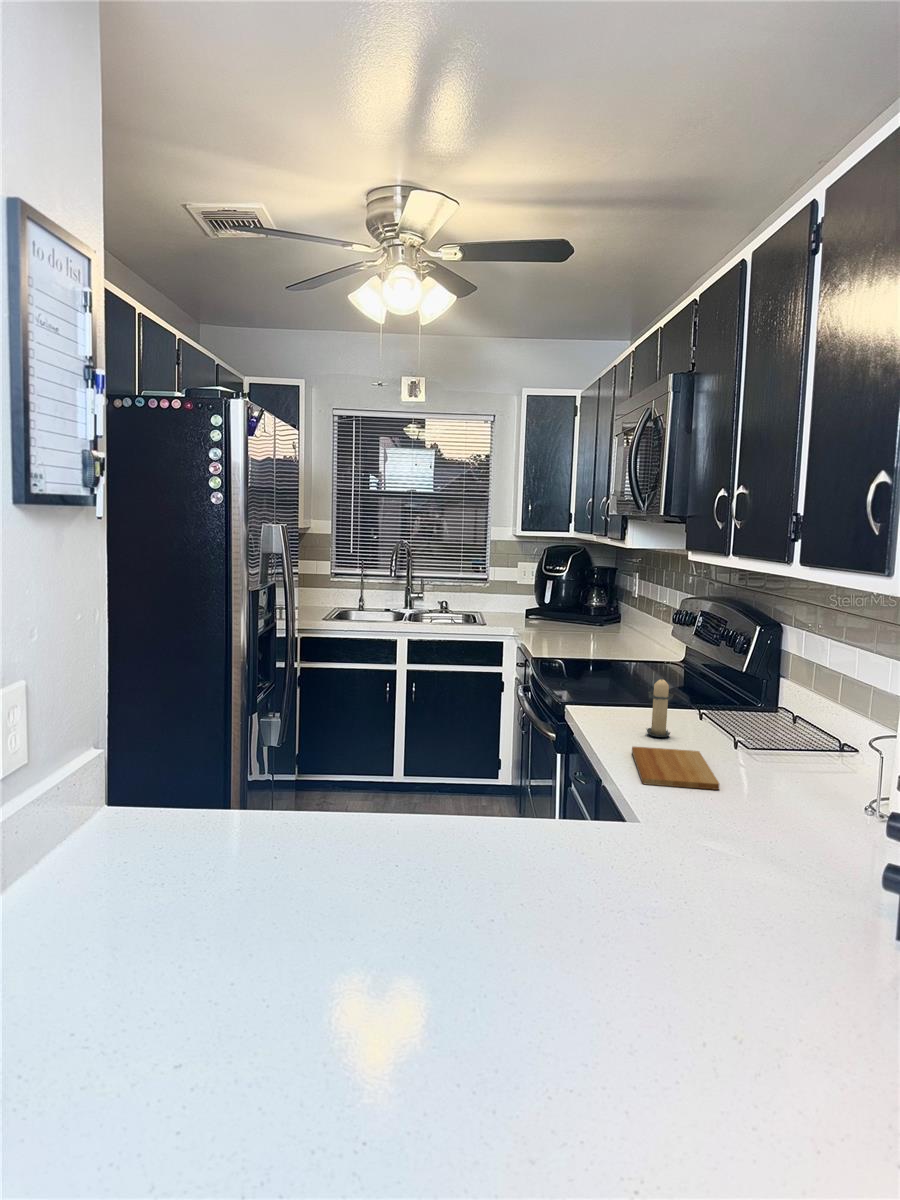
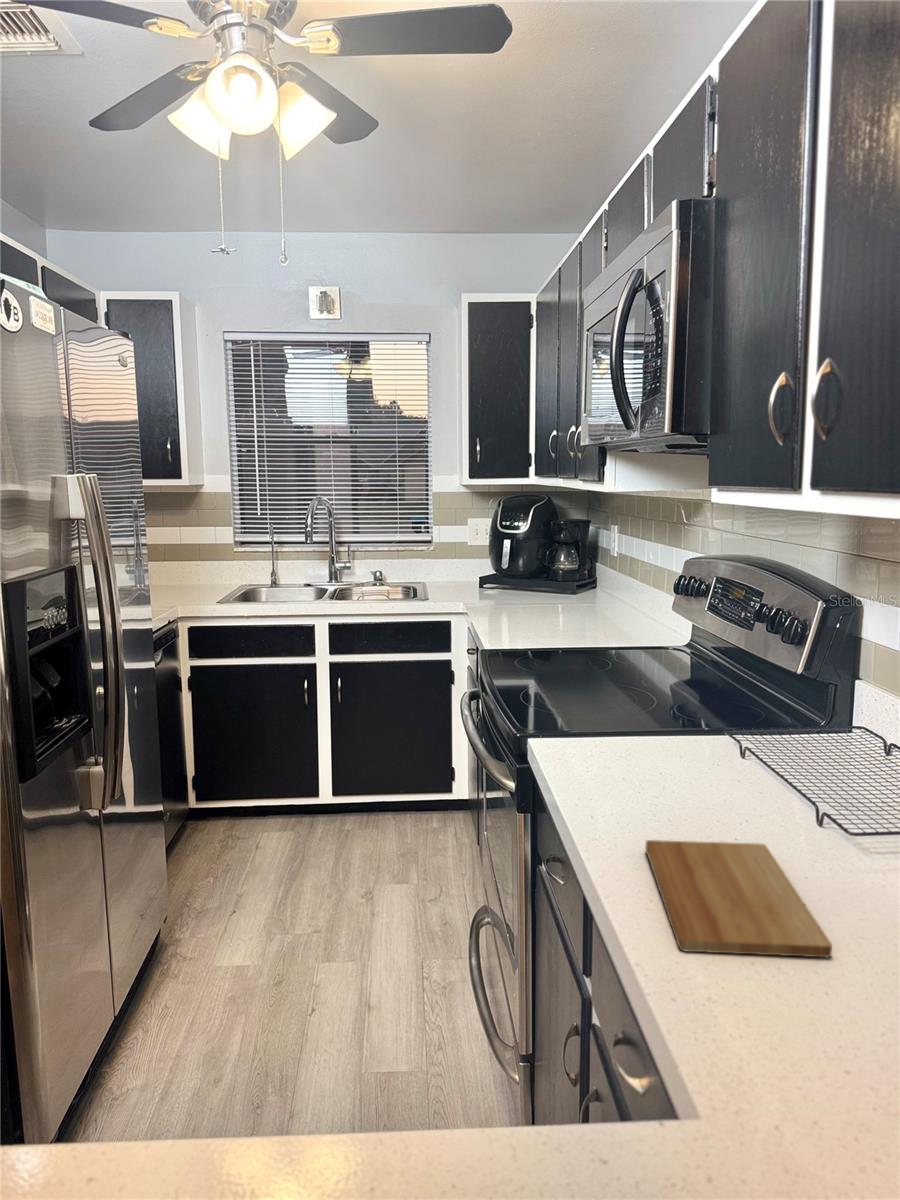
candle: present [647,676,673,737] -> none [657,701,710,807]

